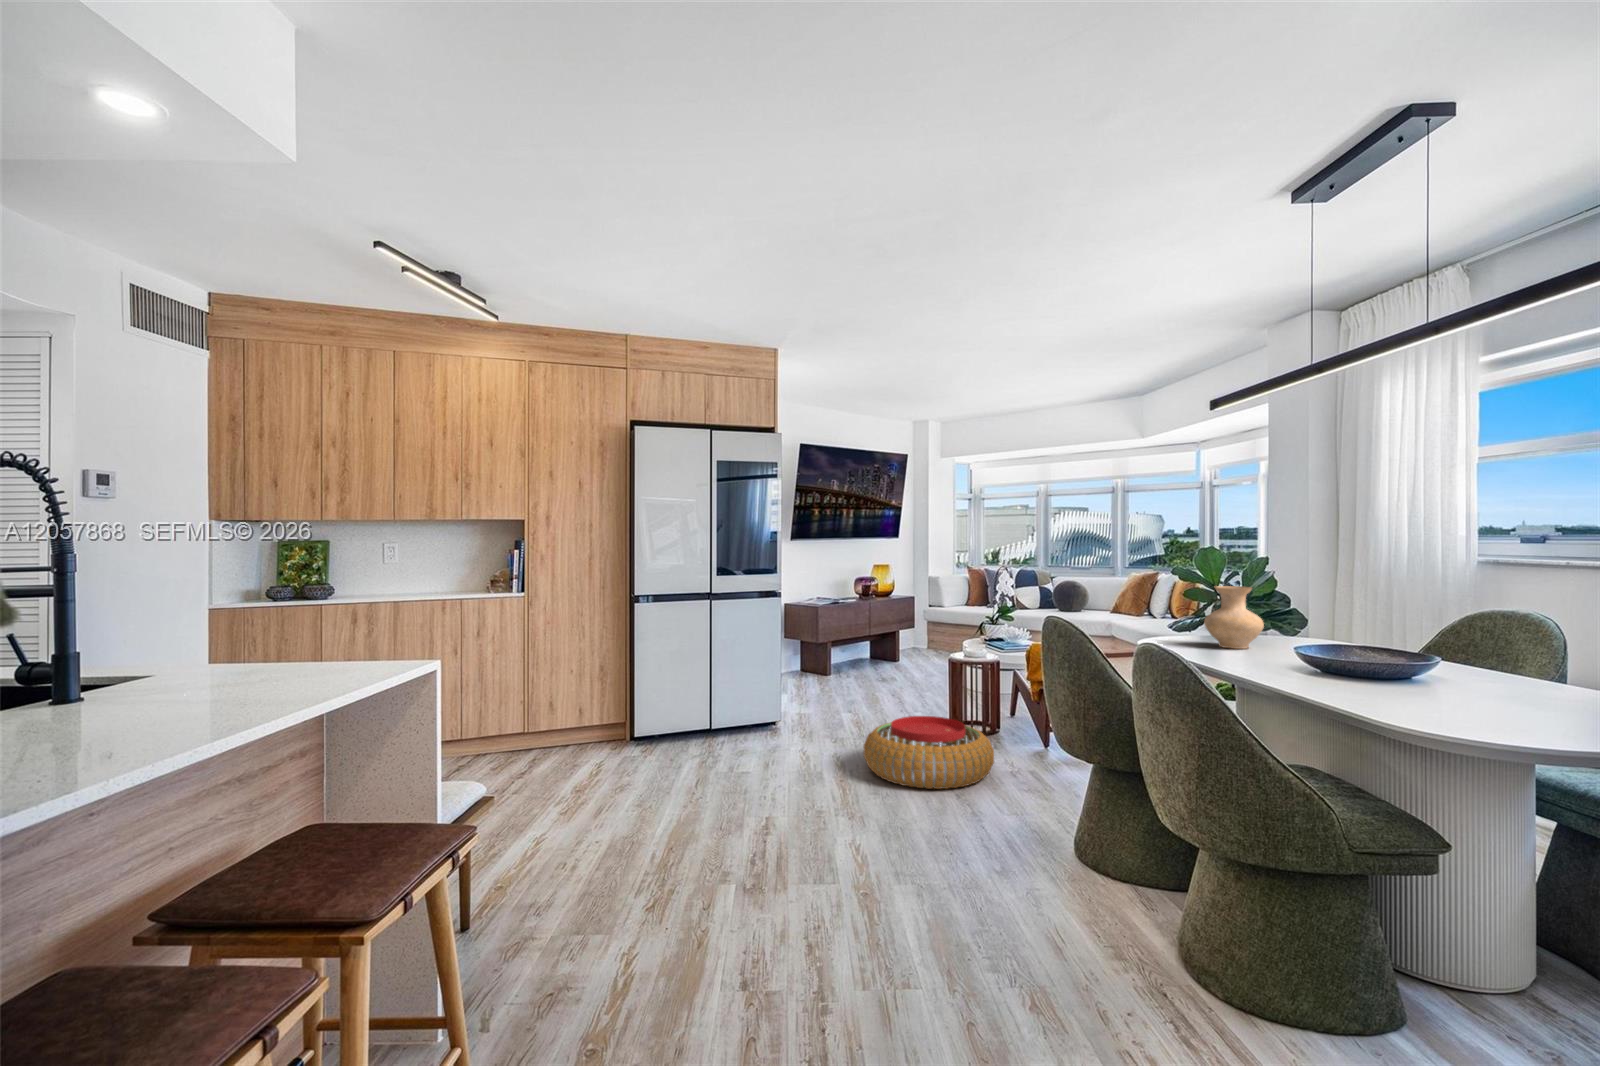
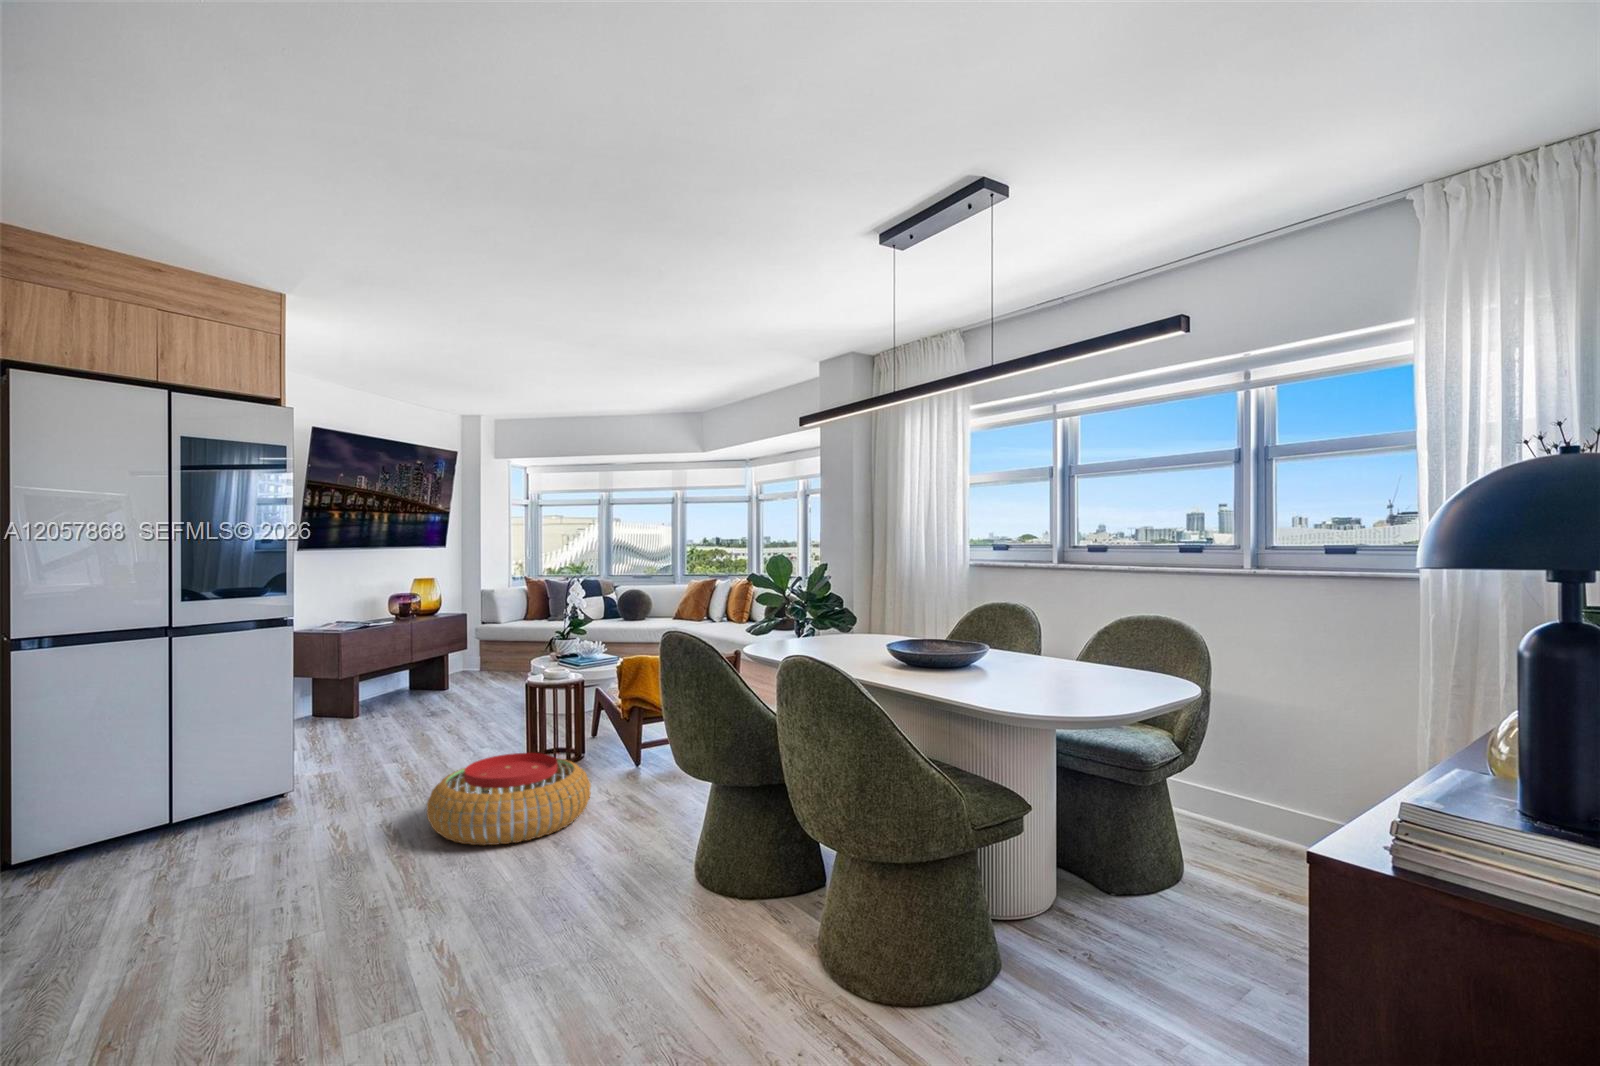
vase: present [1204,586,1264,649] -> none [803,589,851,647]

